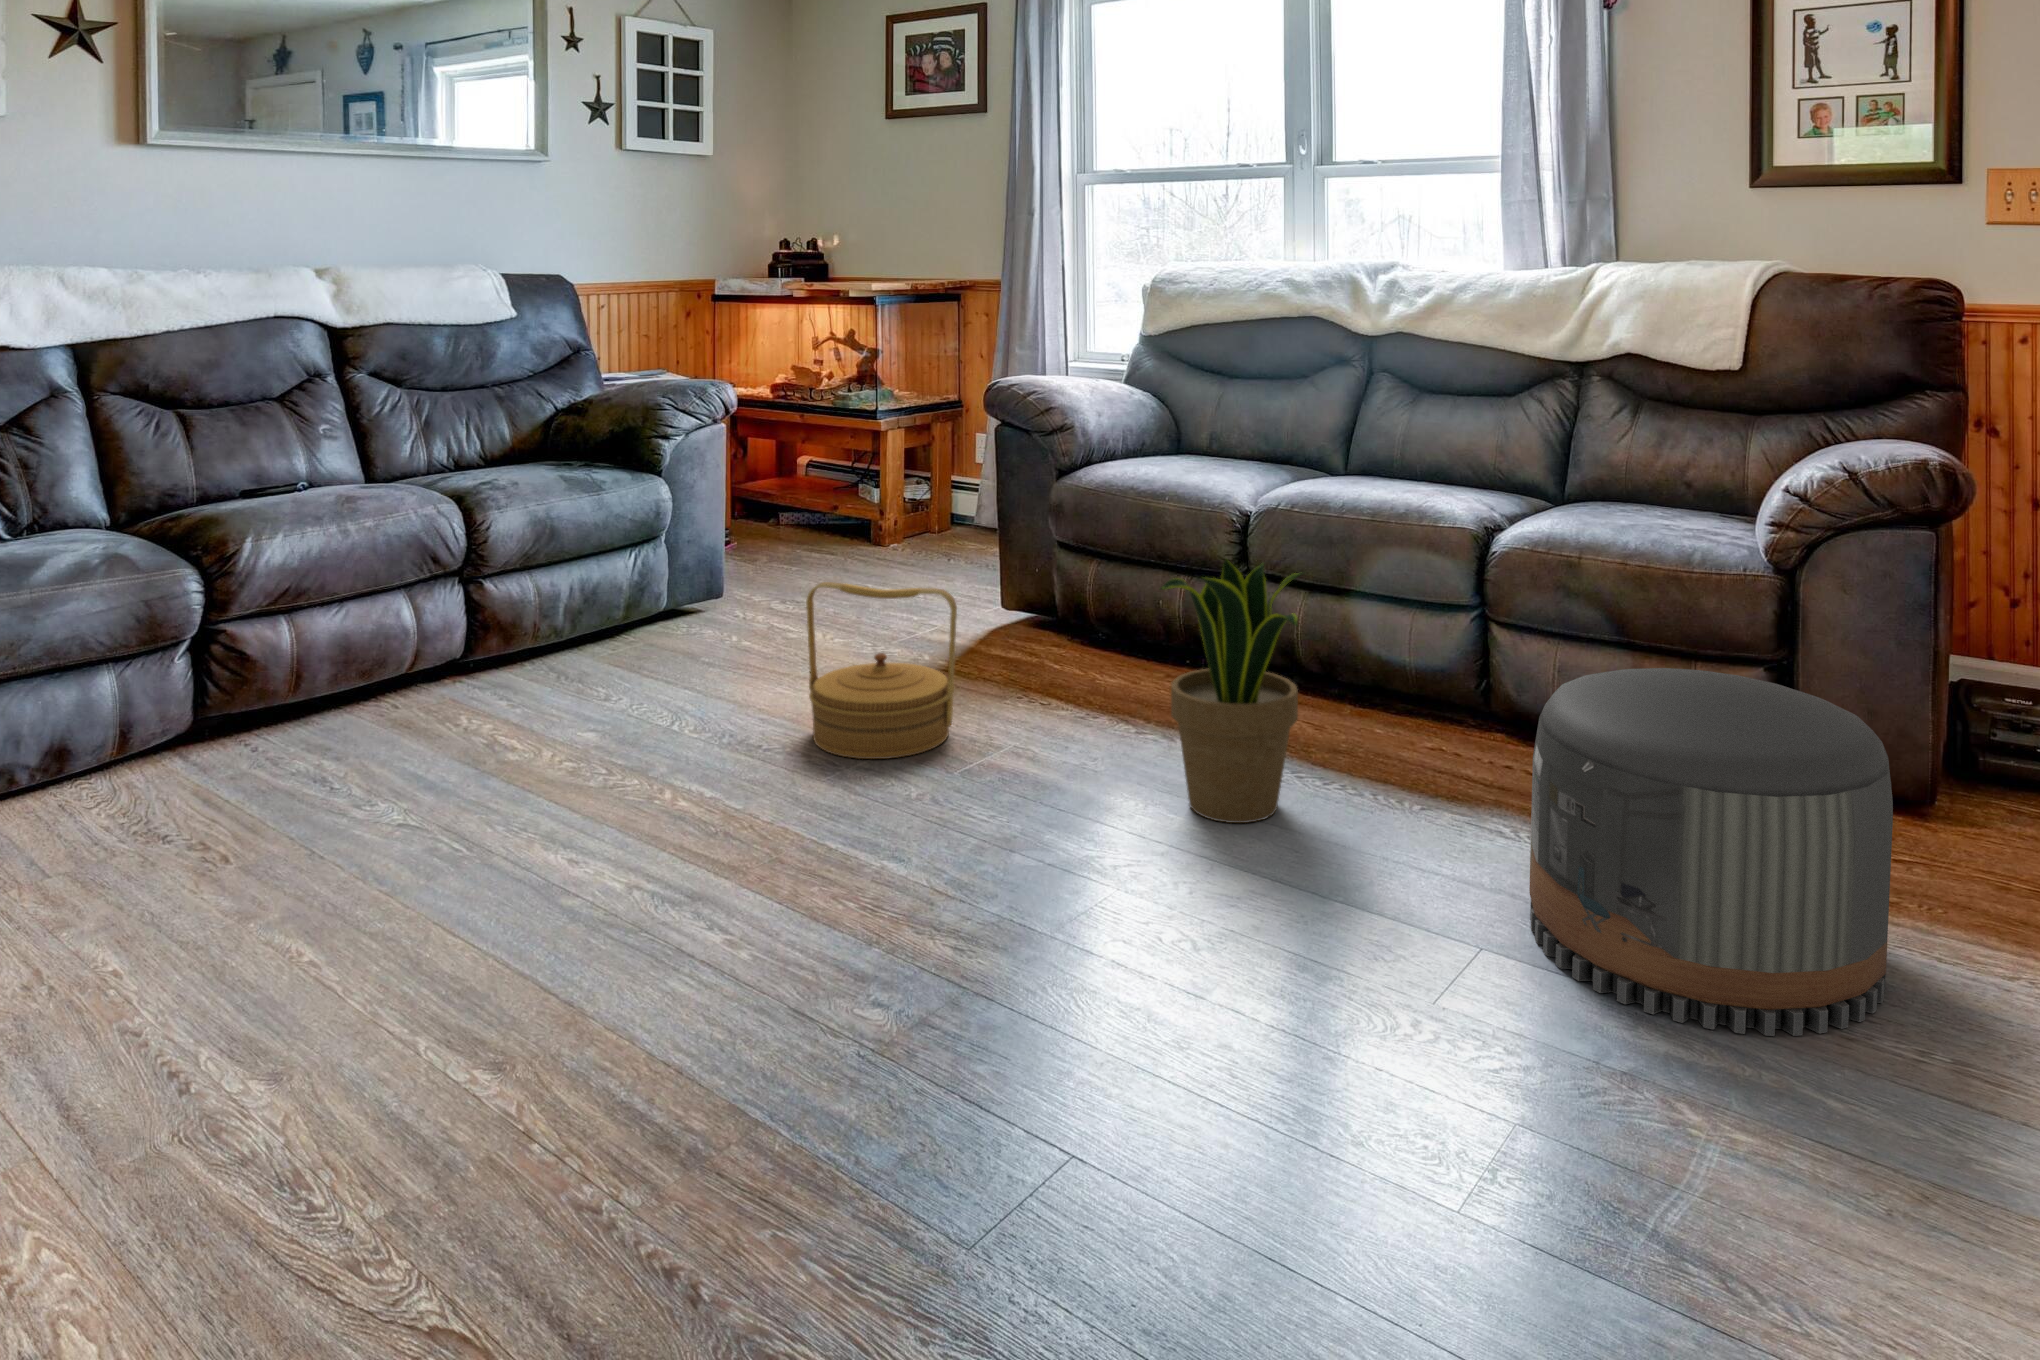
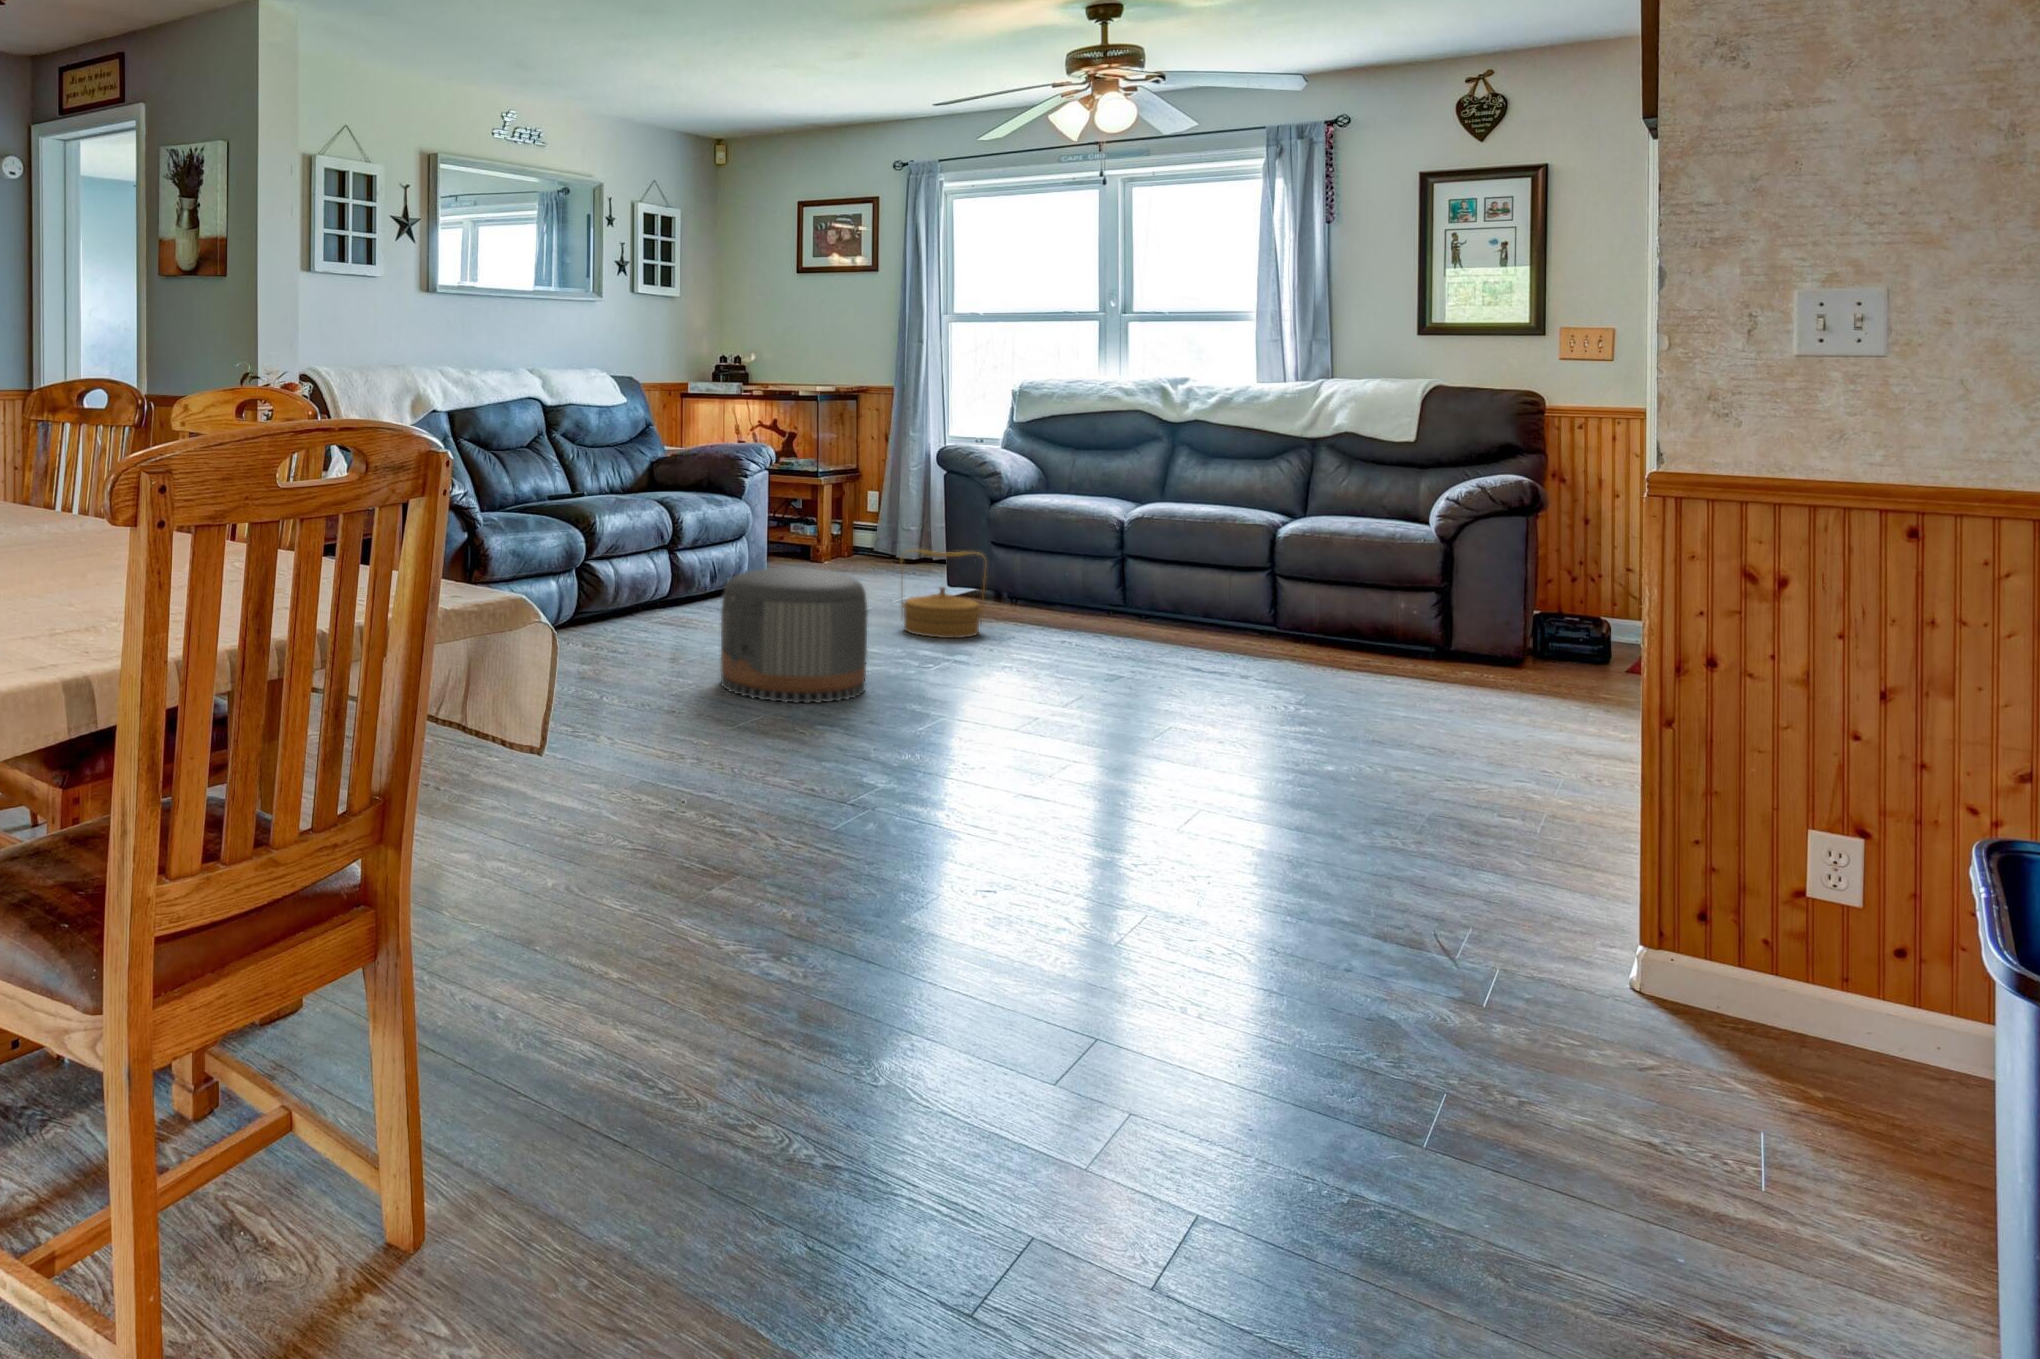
potted plant: present [1161,559,1302,823] -> none [1124,527,1200,658]
pouf: present [1529,668,1893,1036] -> present [720,567,868,703]

